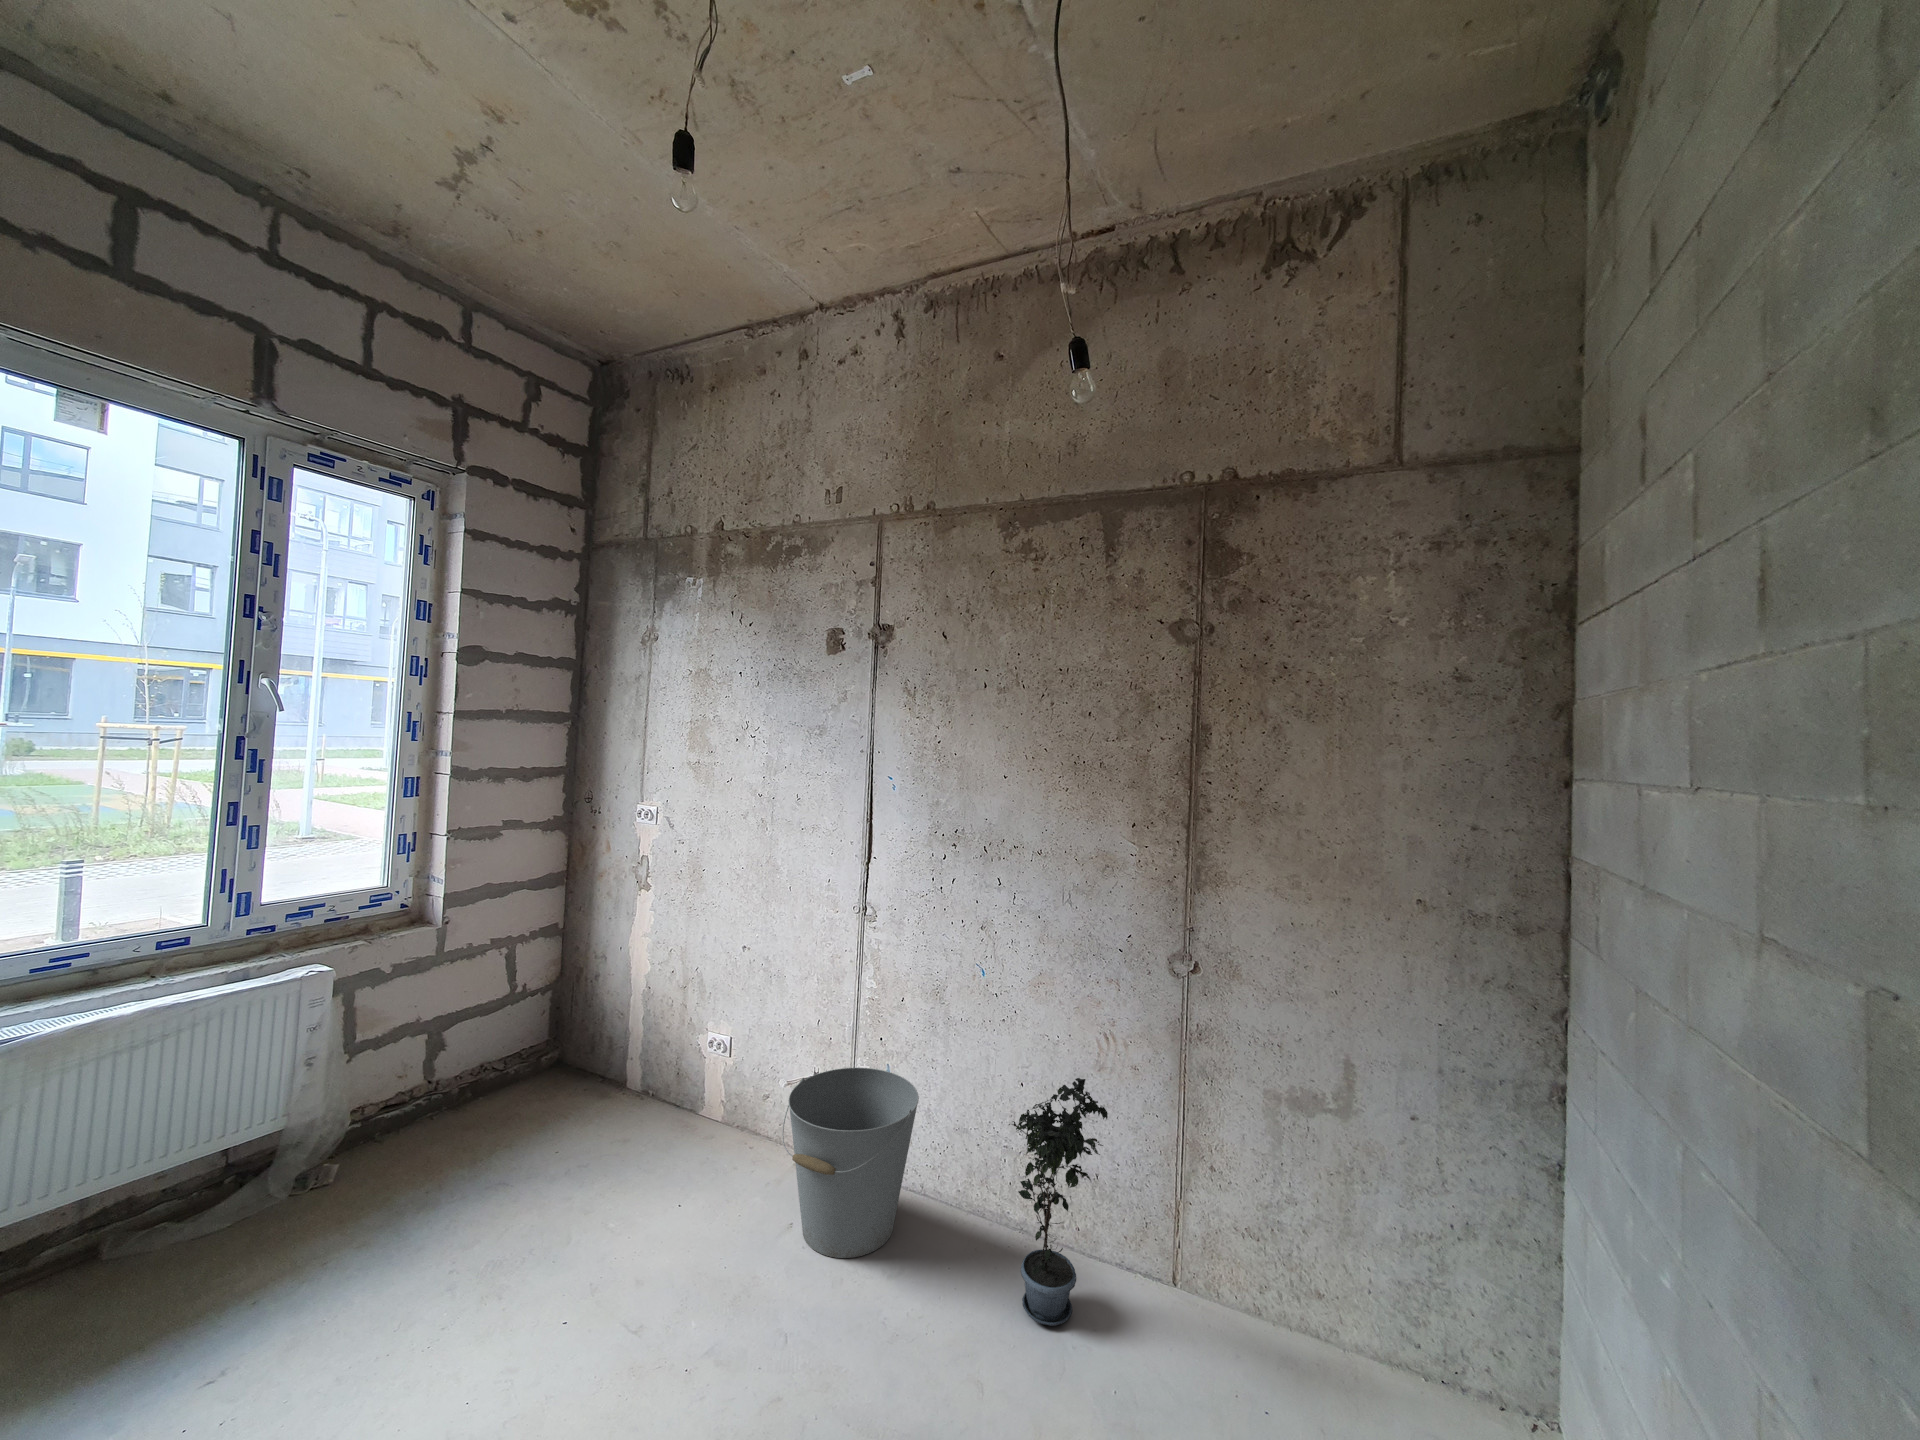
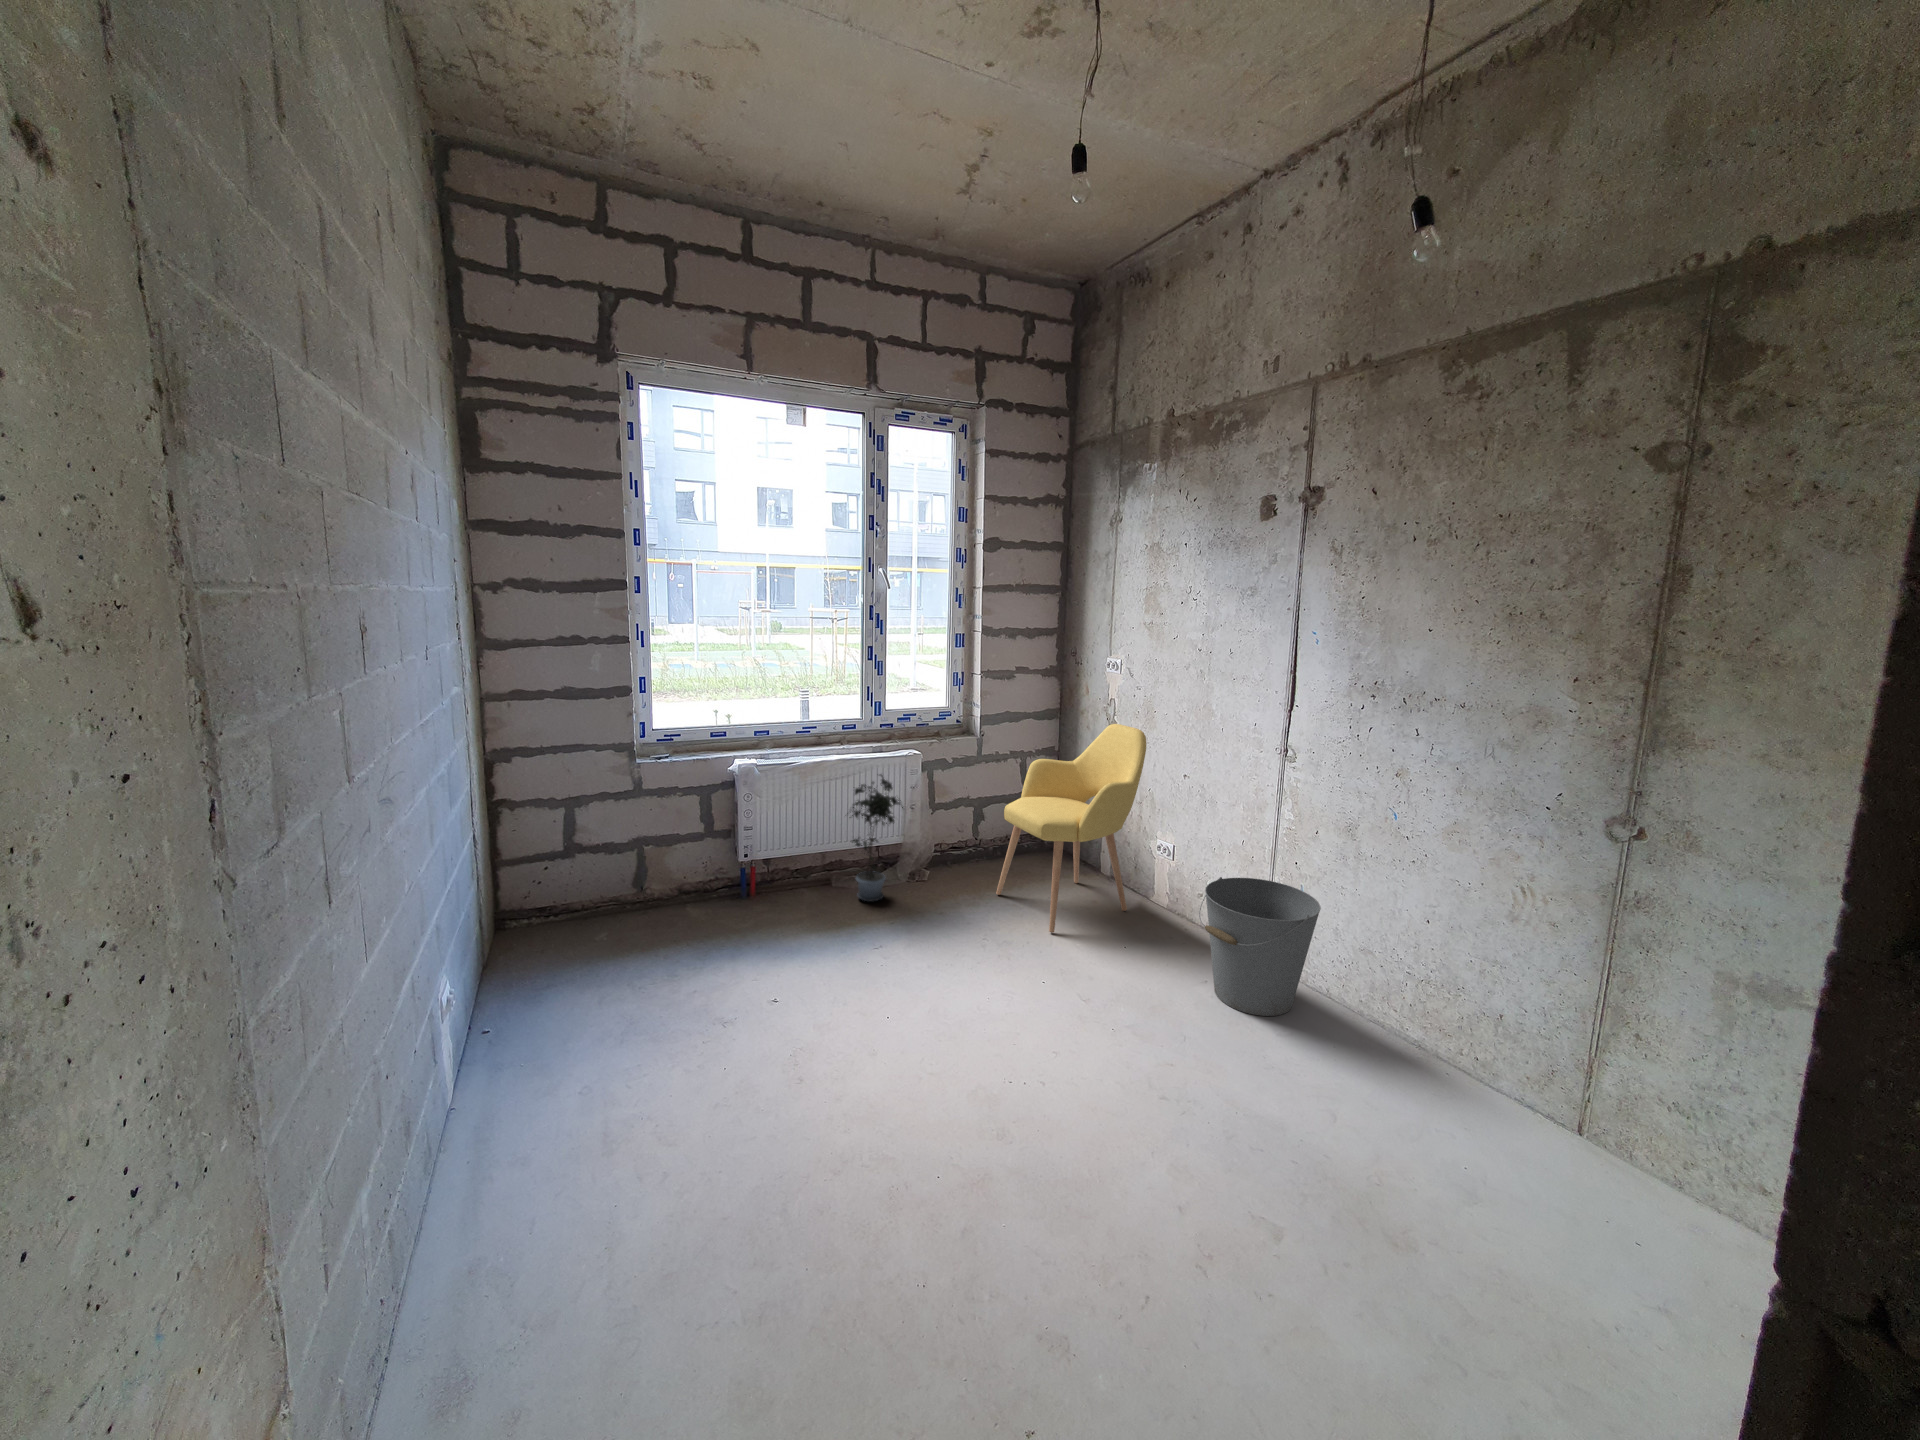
chair: none [466,888,696,1217] -> present [996,724,1146,933]
potted plant: present [1009,1078,1108,1326] -> present [847,774,903,901]

